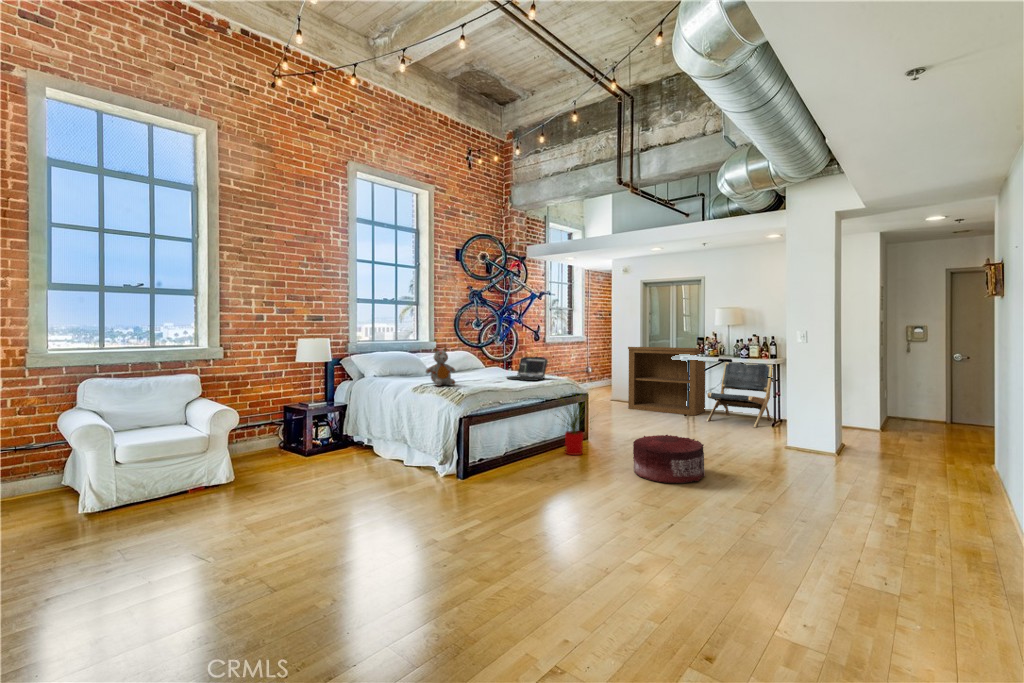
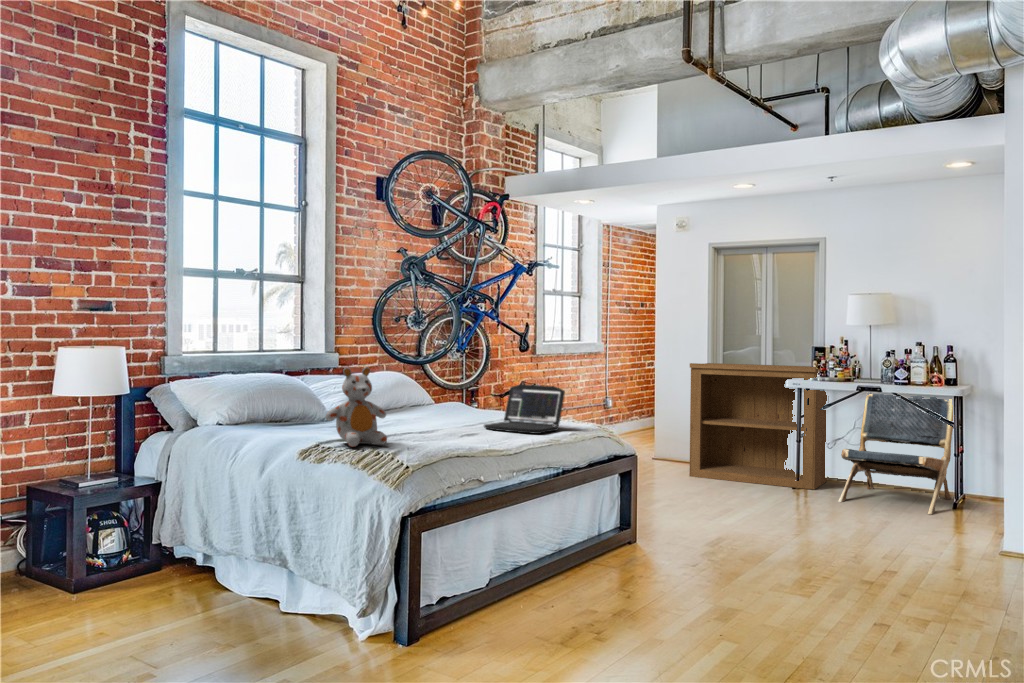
house plant: present [557,395,588,455] -> none [571,439,672,582]
pouf: present [633,435,705,483] -> none [749,542,895,648]

